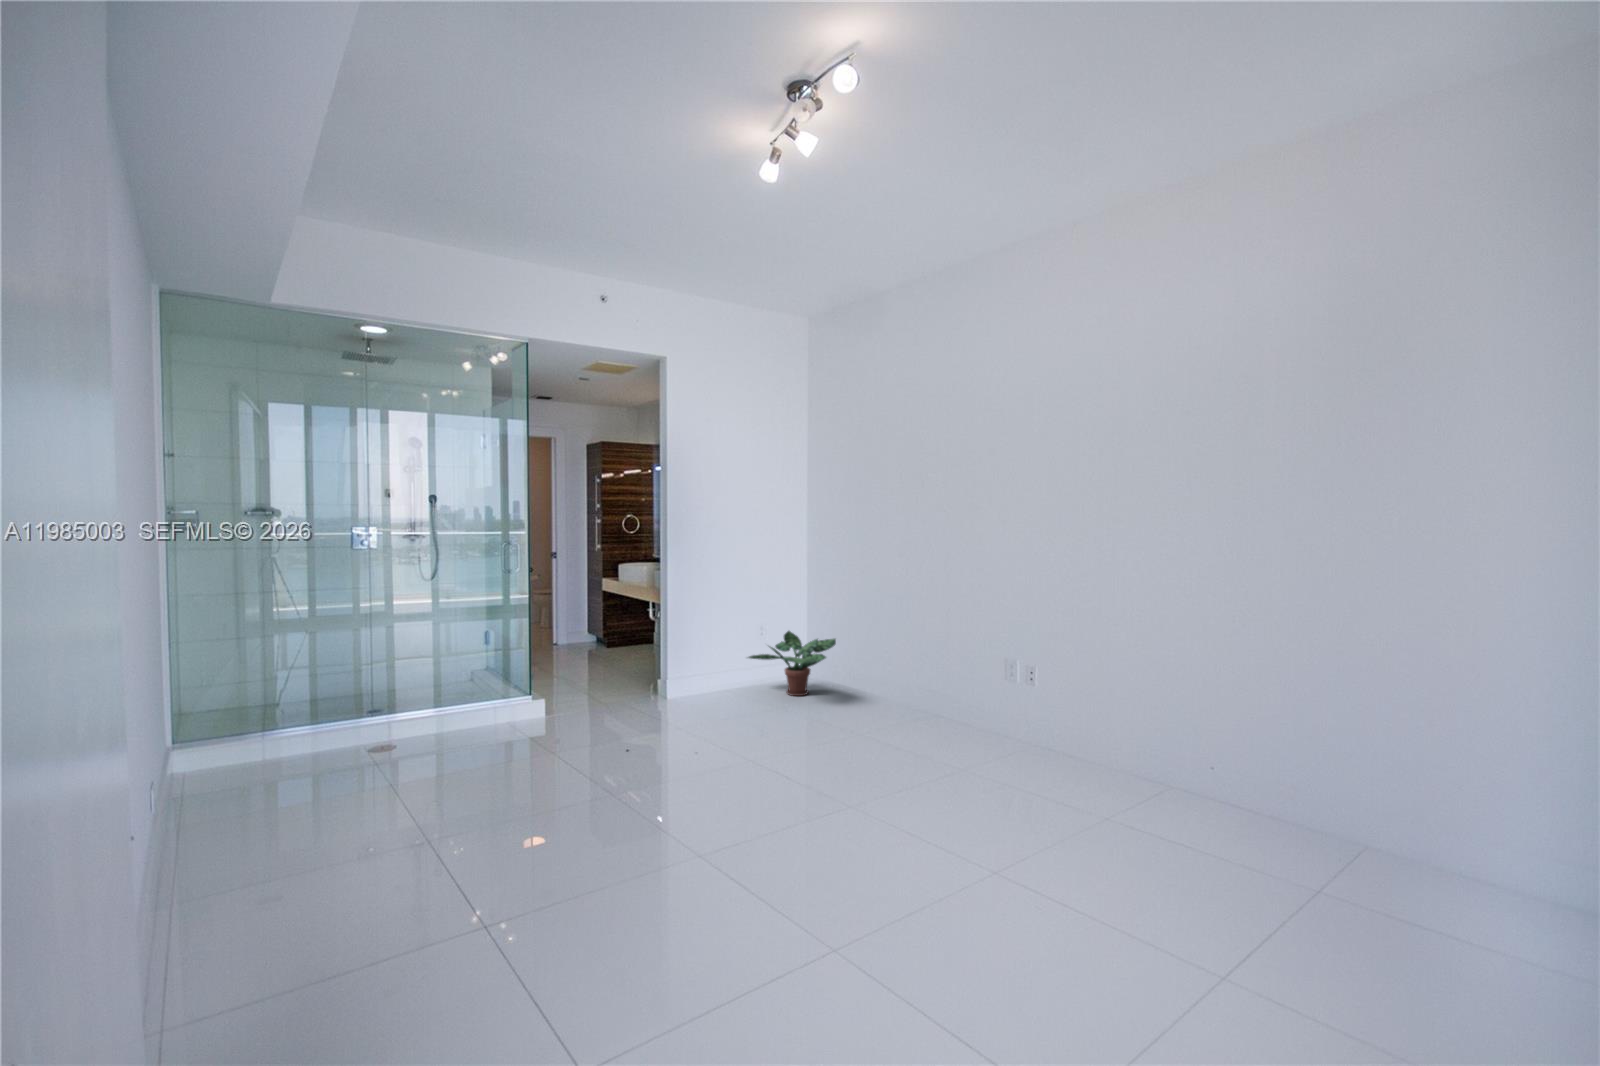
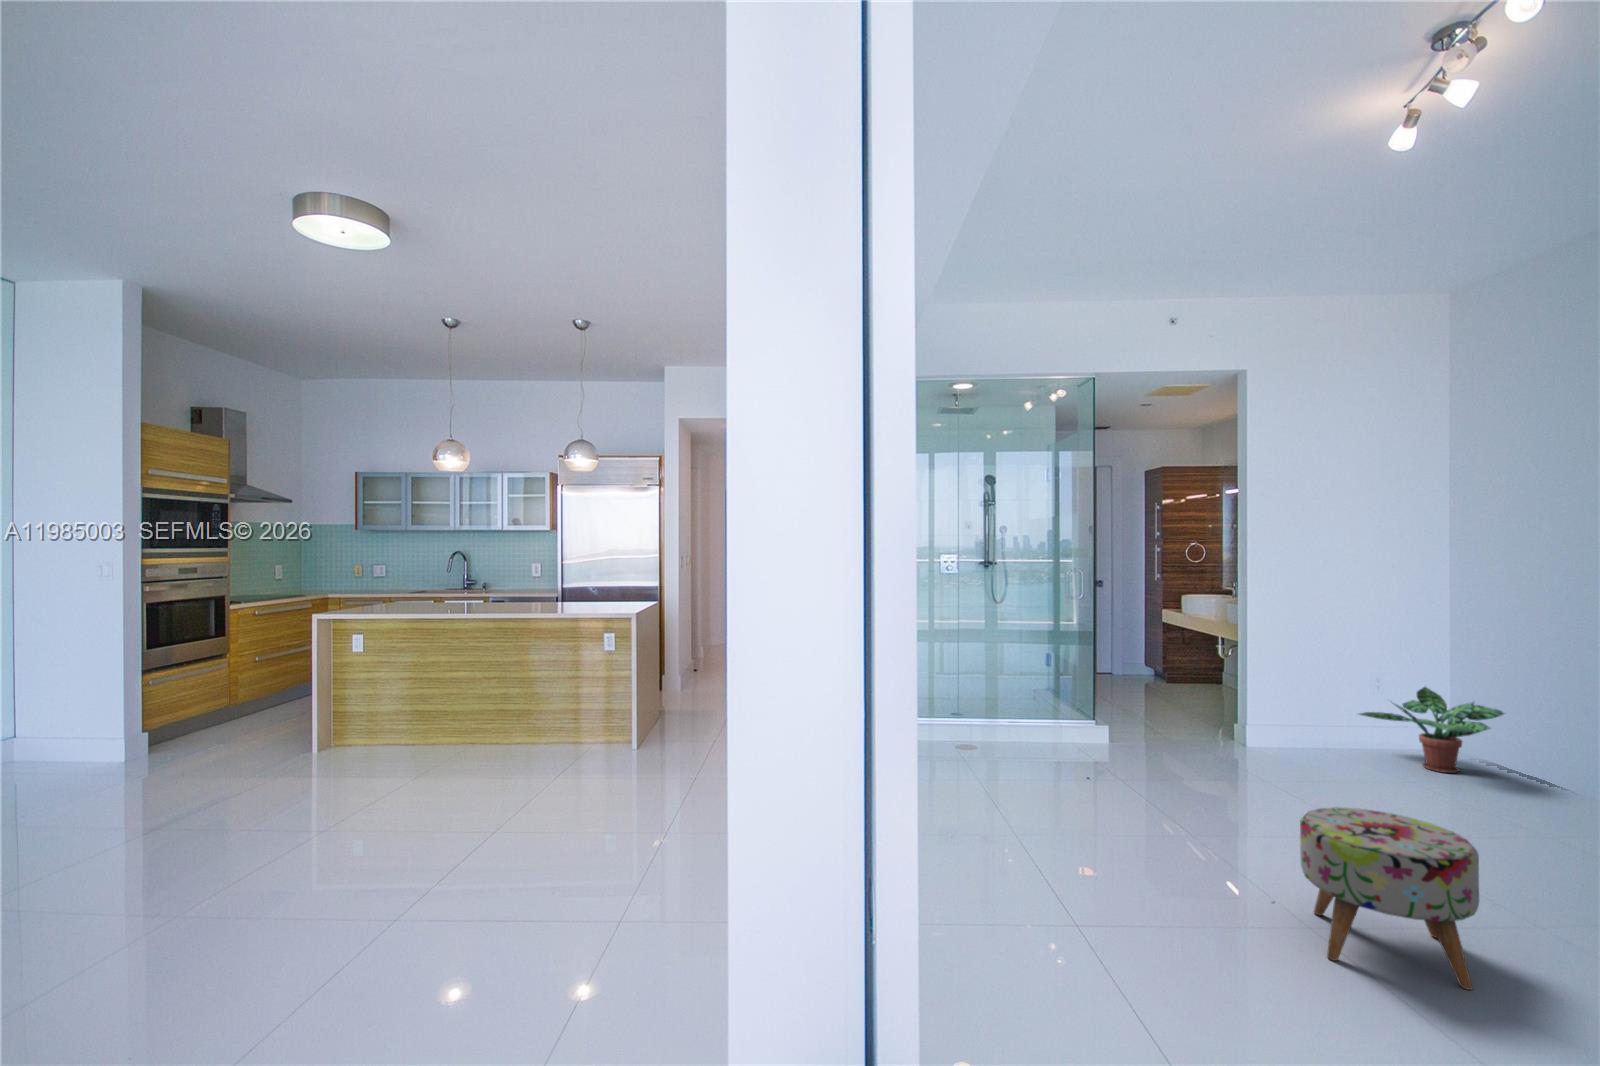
ottoman: none [687,748,808,892] -> present [1300,807,1479,990]

